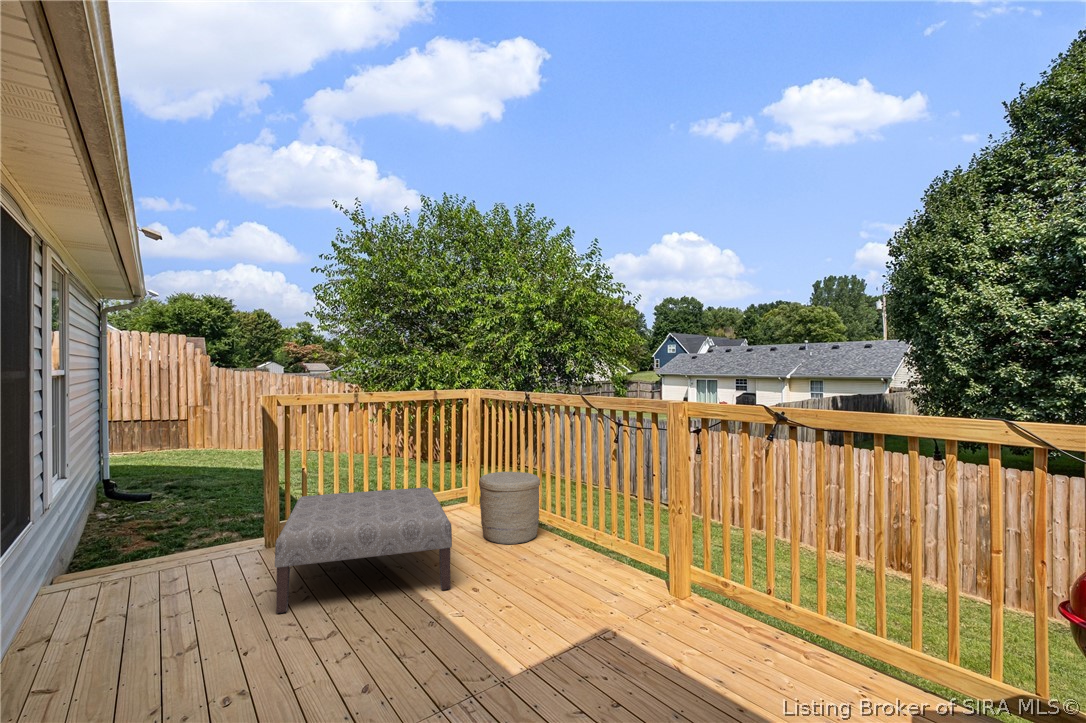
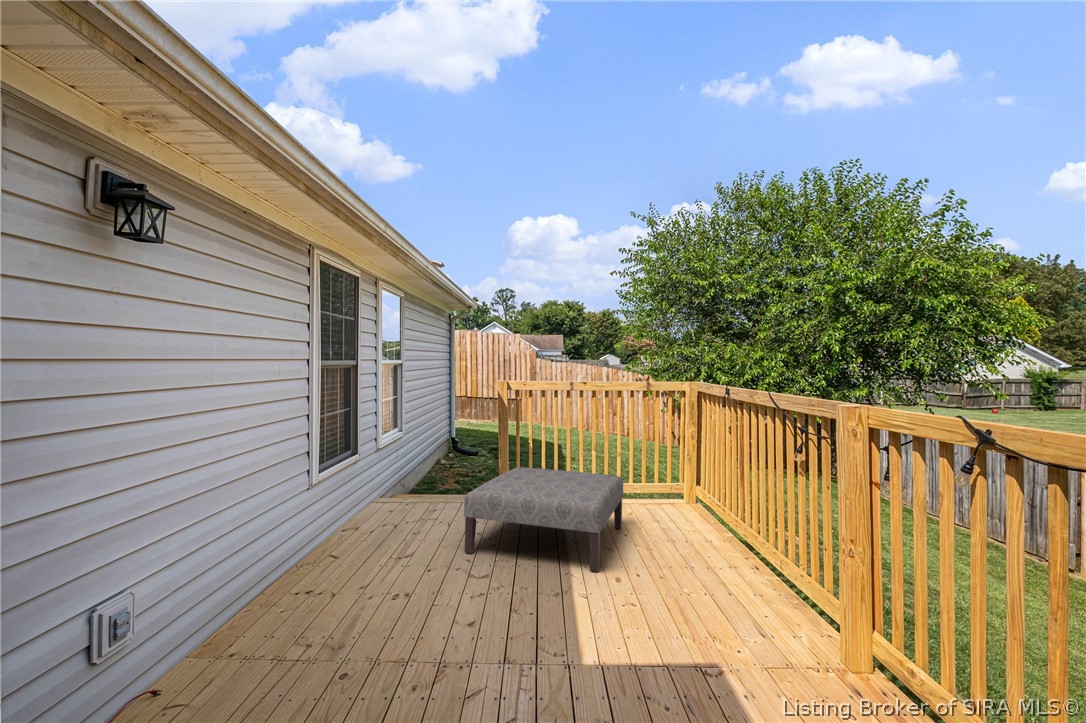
woven basket: present [479,472,540,544] -> none [668,472,737,550]

